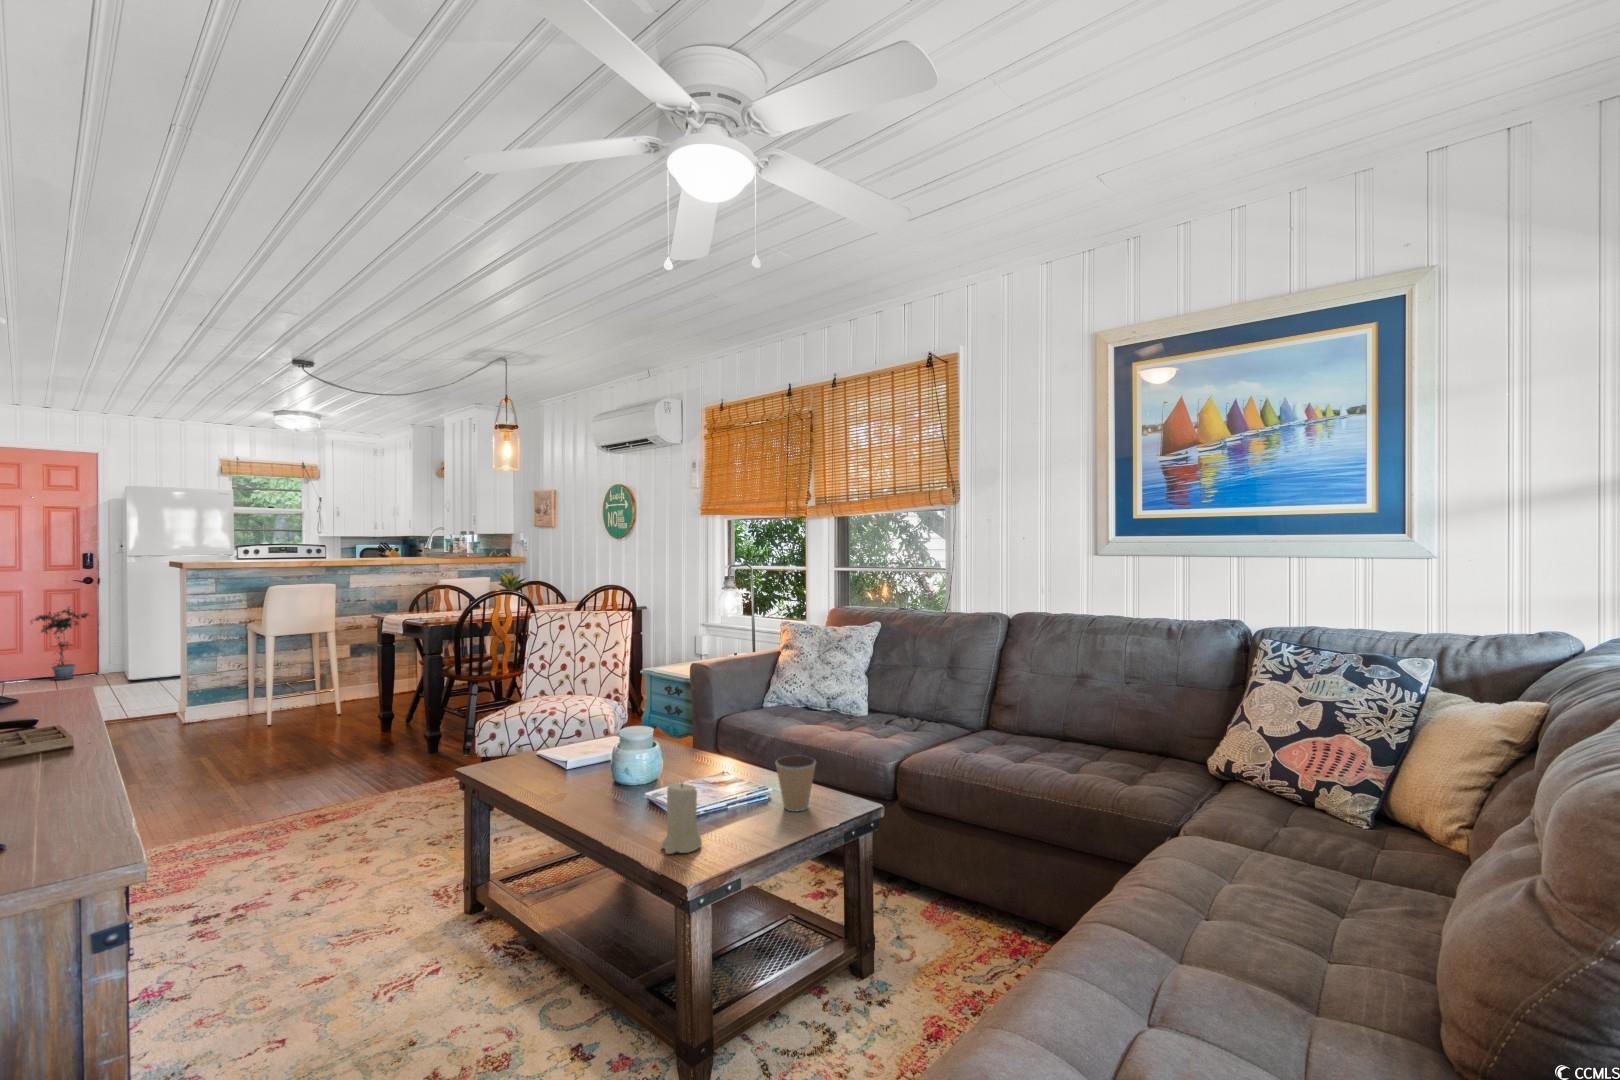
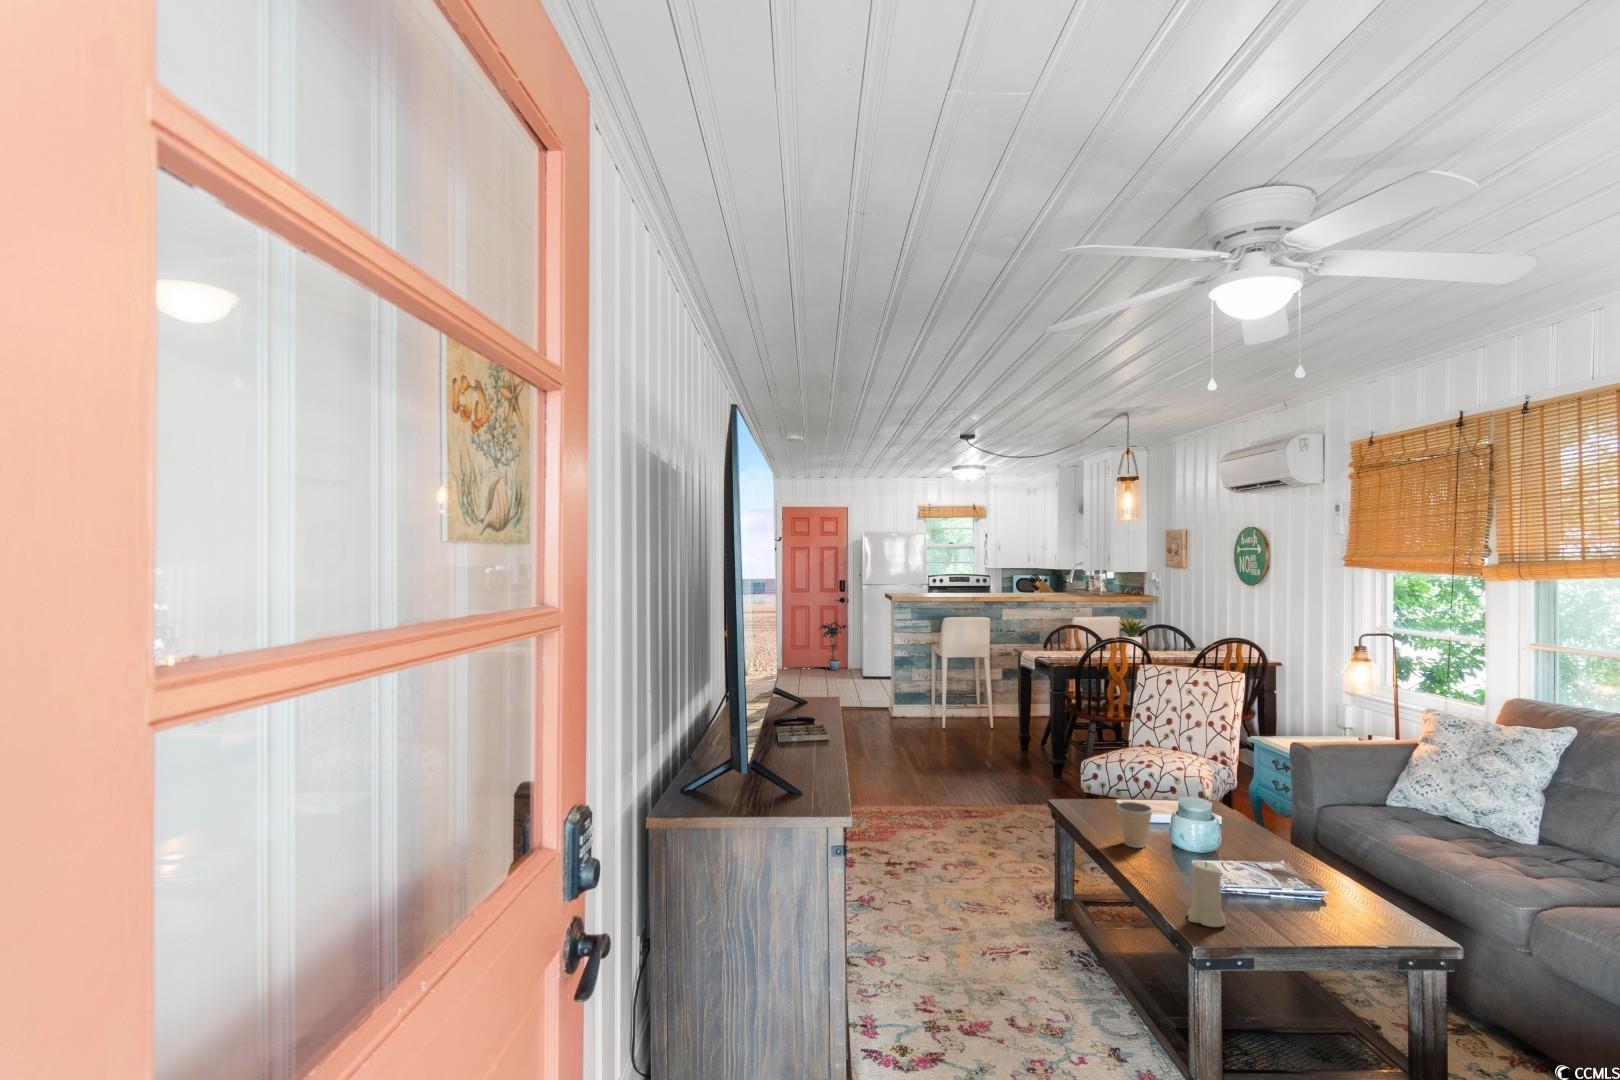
coffee cup: present [775,756,816,811] -> present [1117,802,1153,848]

